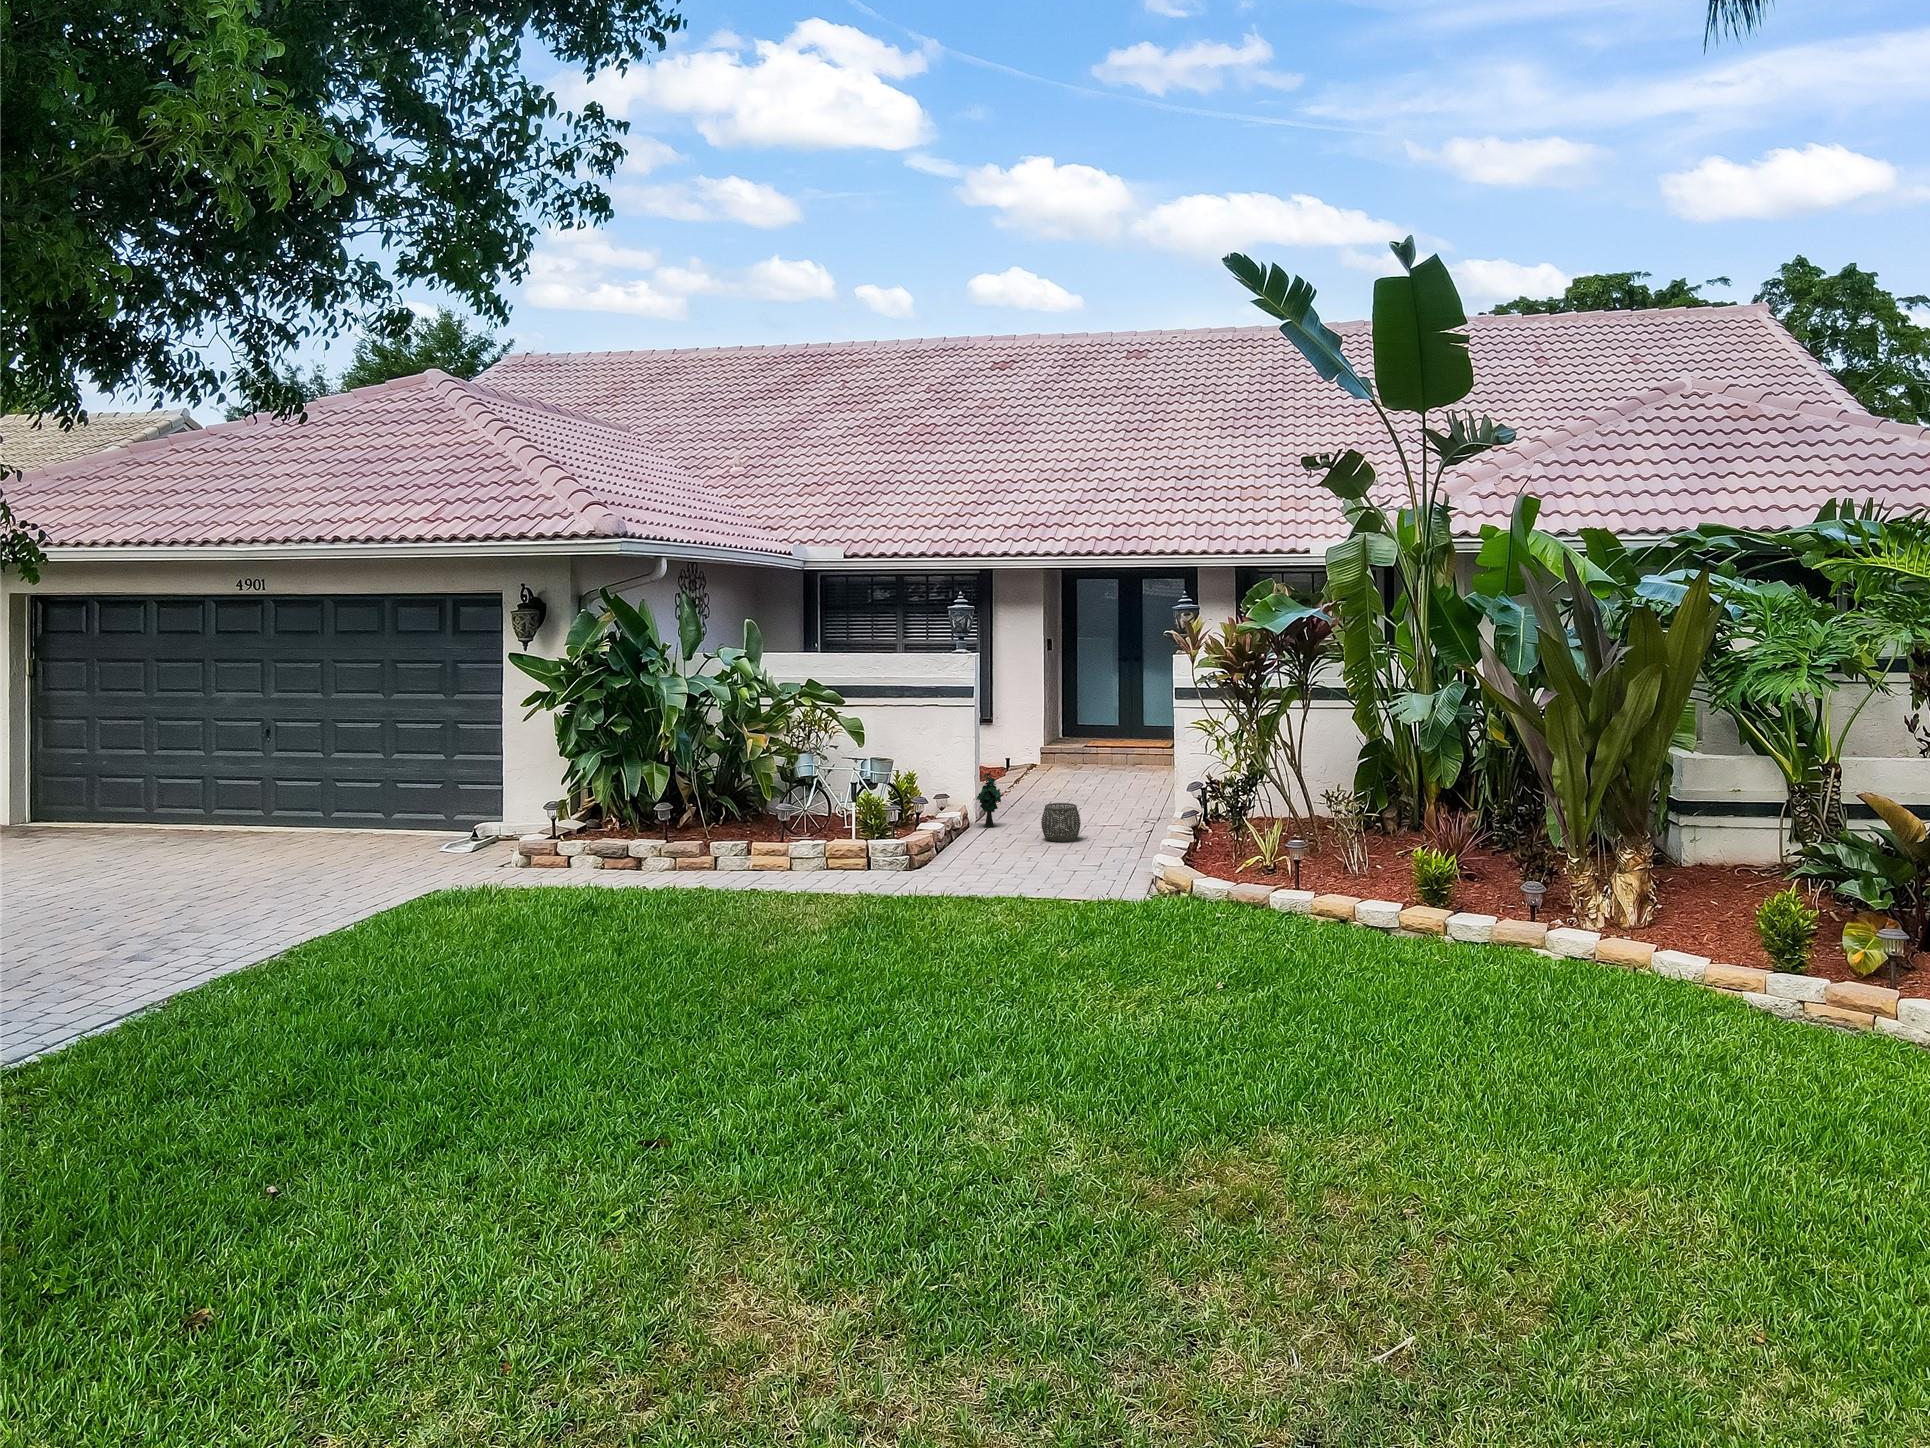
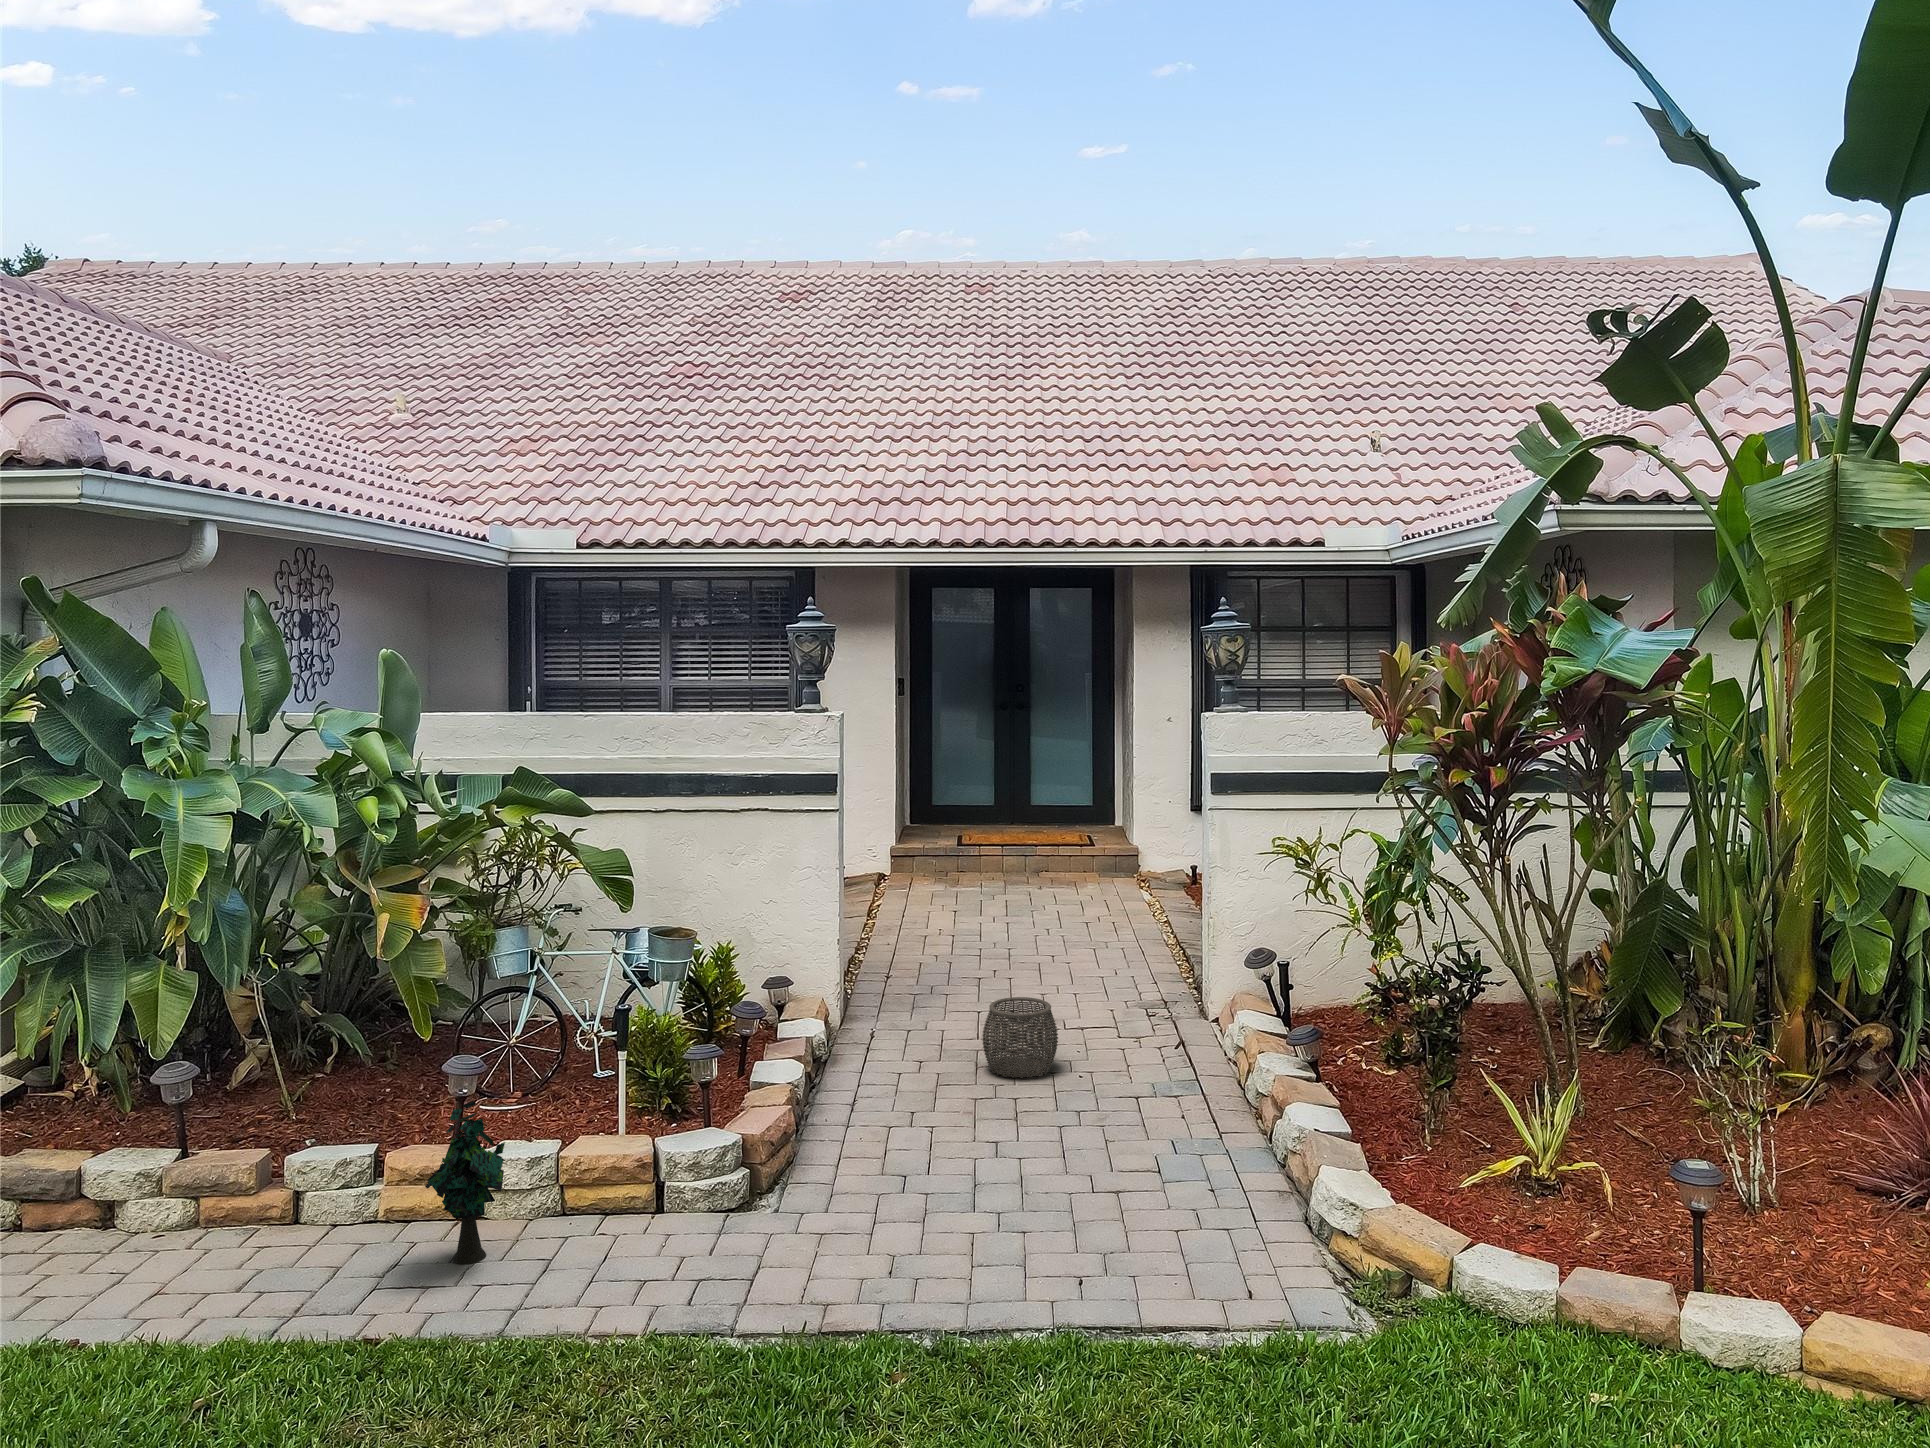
decorative plant: present [976,773,1001,828] -> present [425,1101,505,1264]

